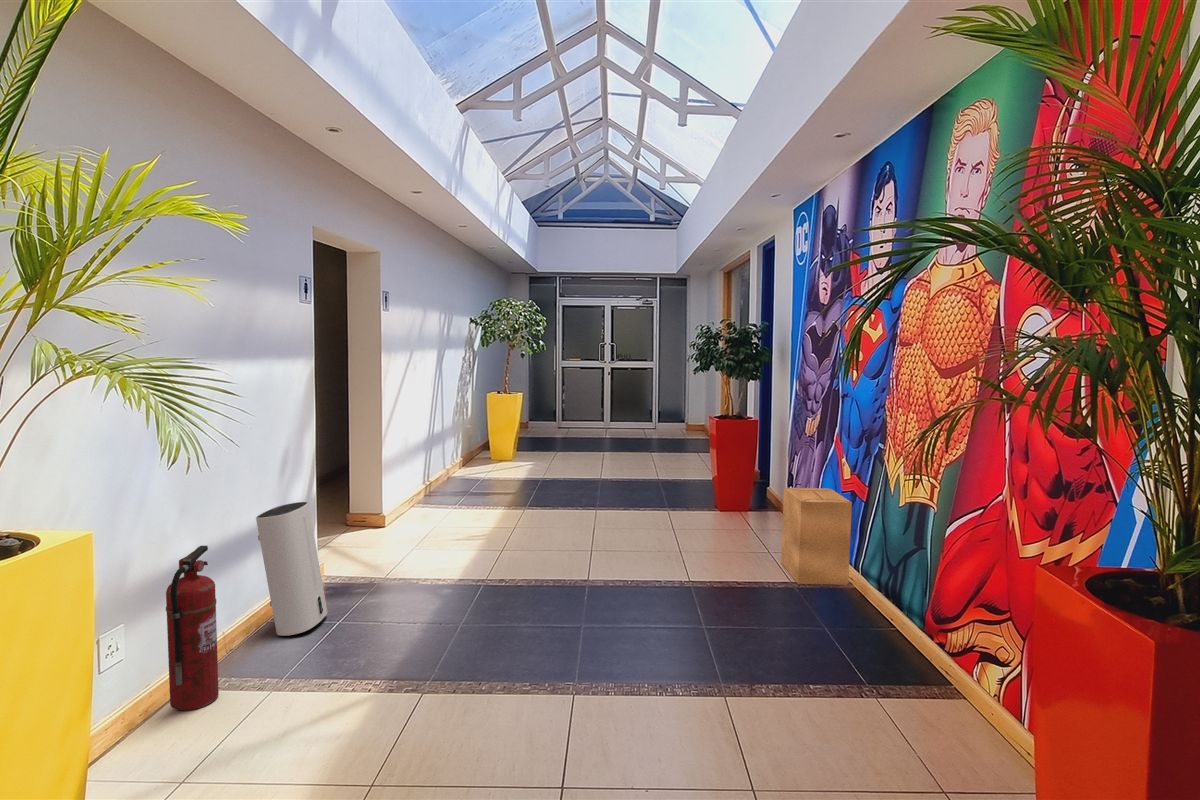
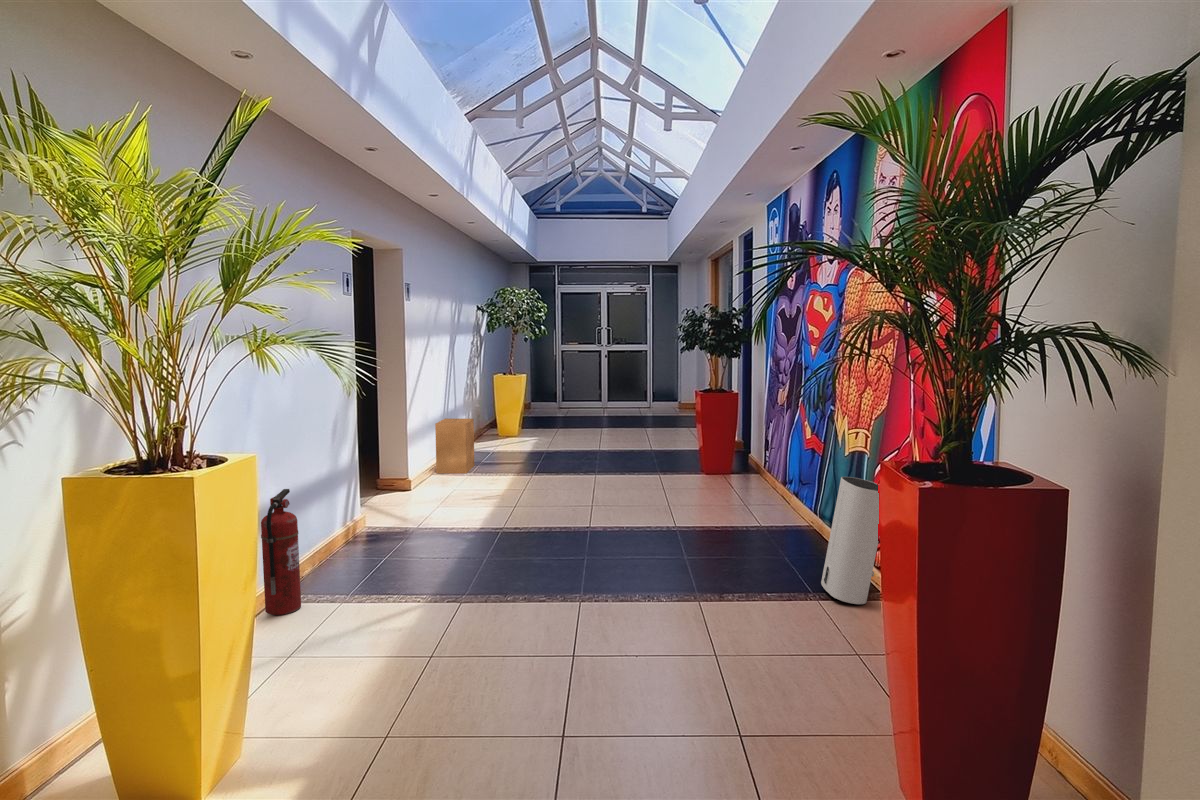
cardboard box: present [781,488,852,585] -> present [435,418,474,474]
air purifier: present [256,502,327,636] -> present [821,477,879,604]

